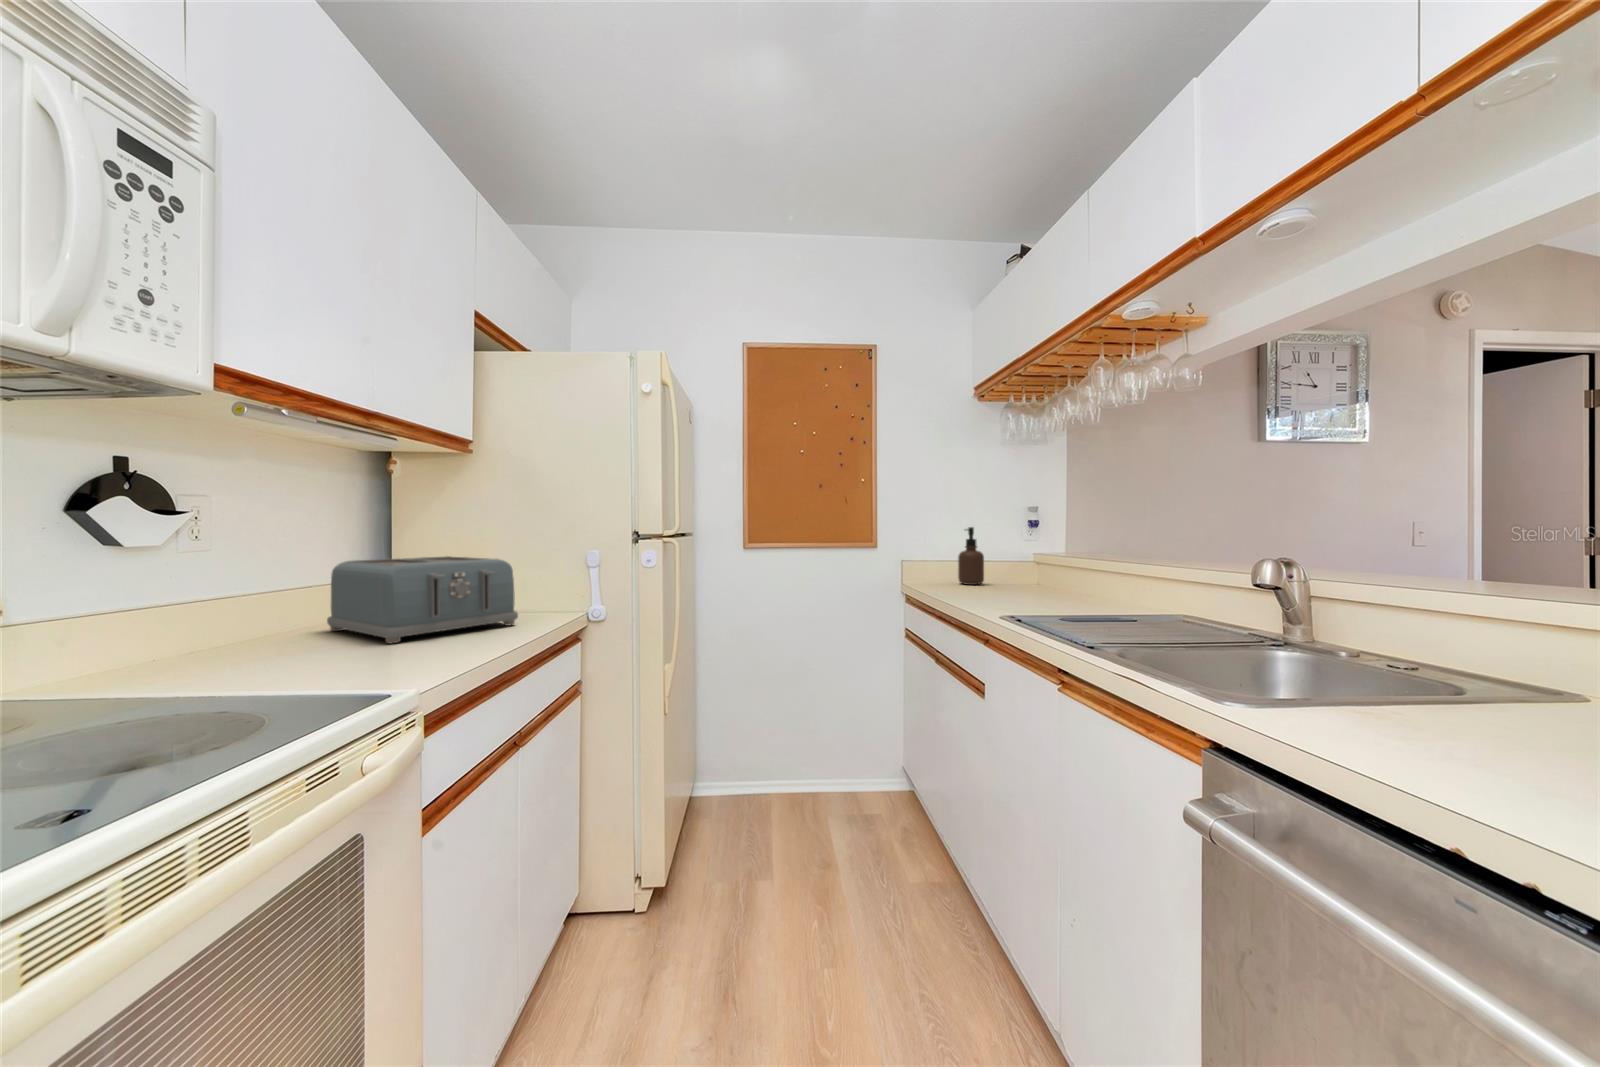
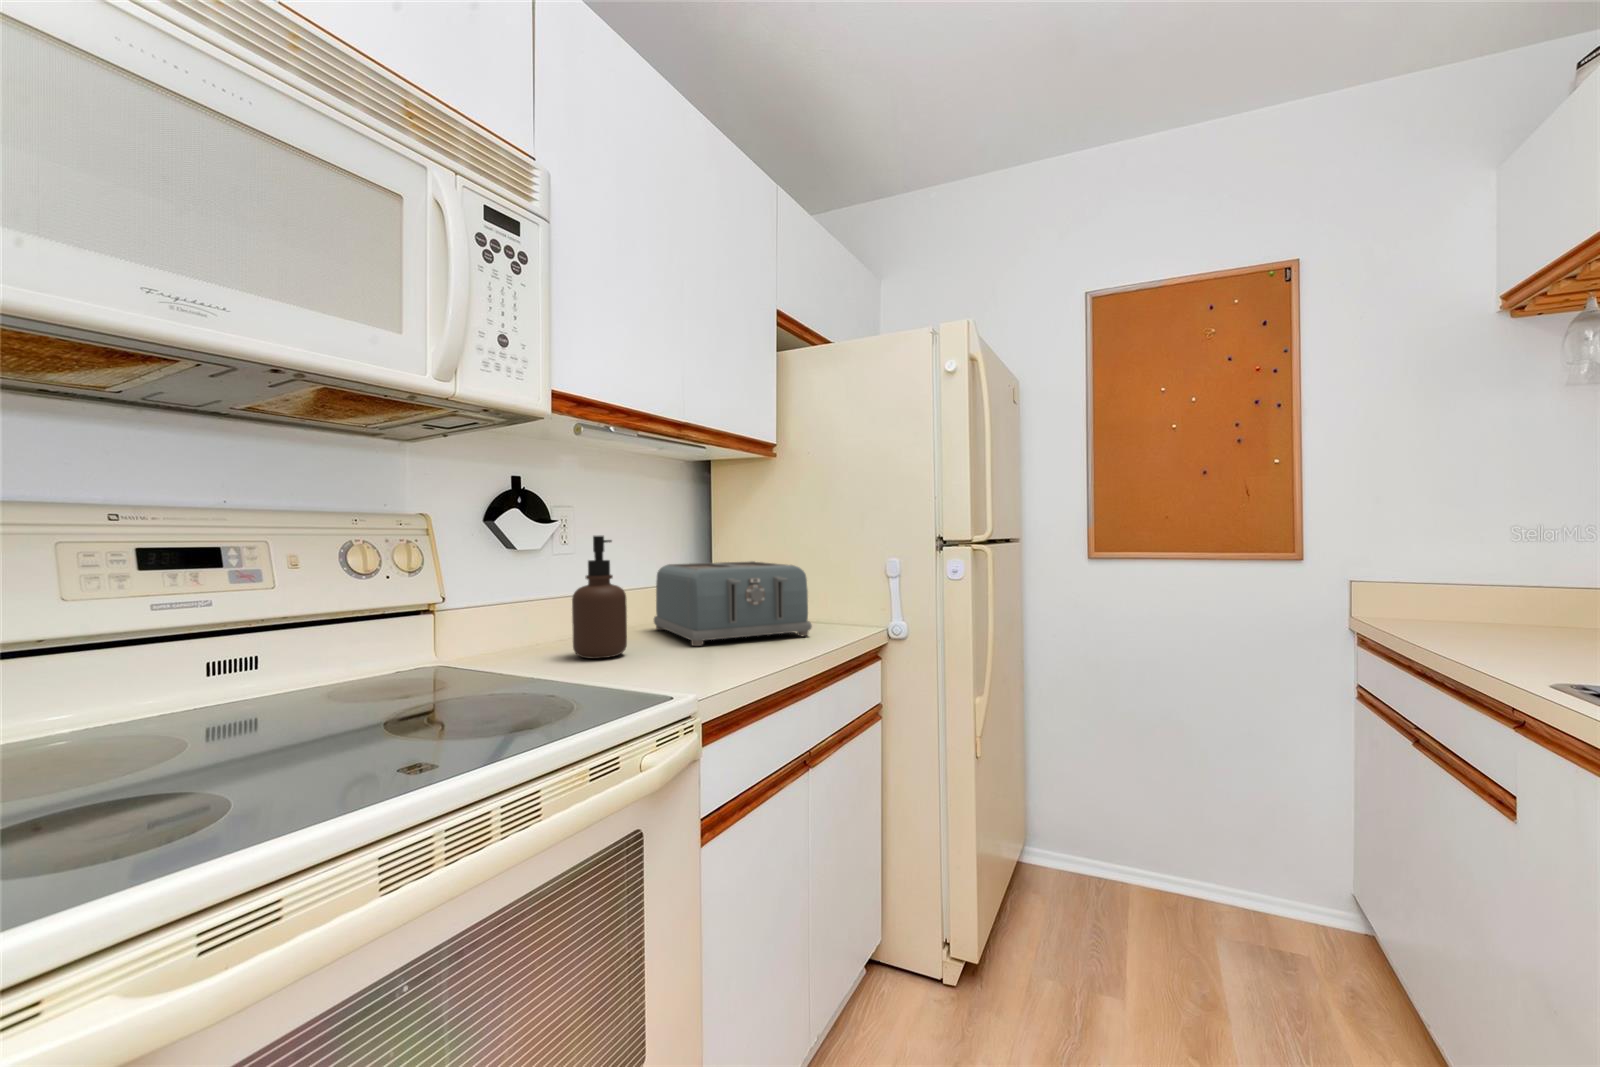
soap dispenser: present [958,527,984,585] -> present [572,536,627,659]

